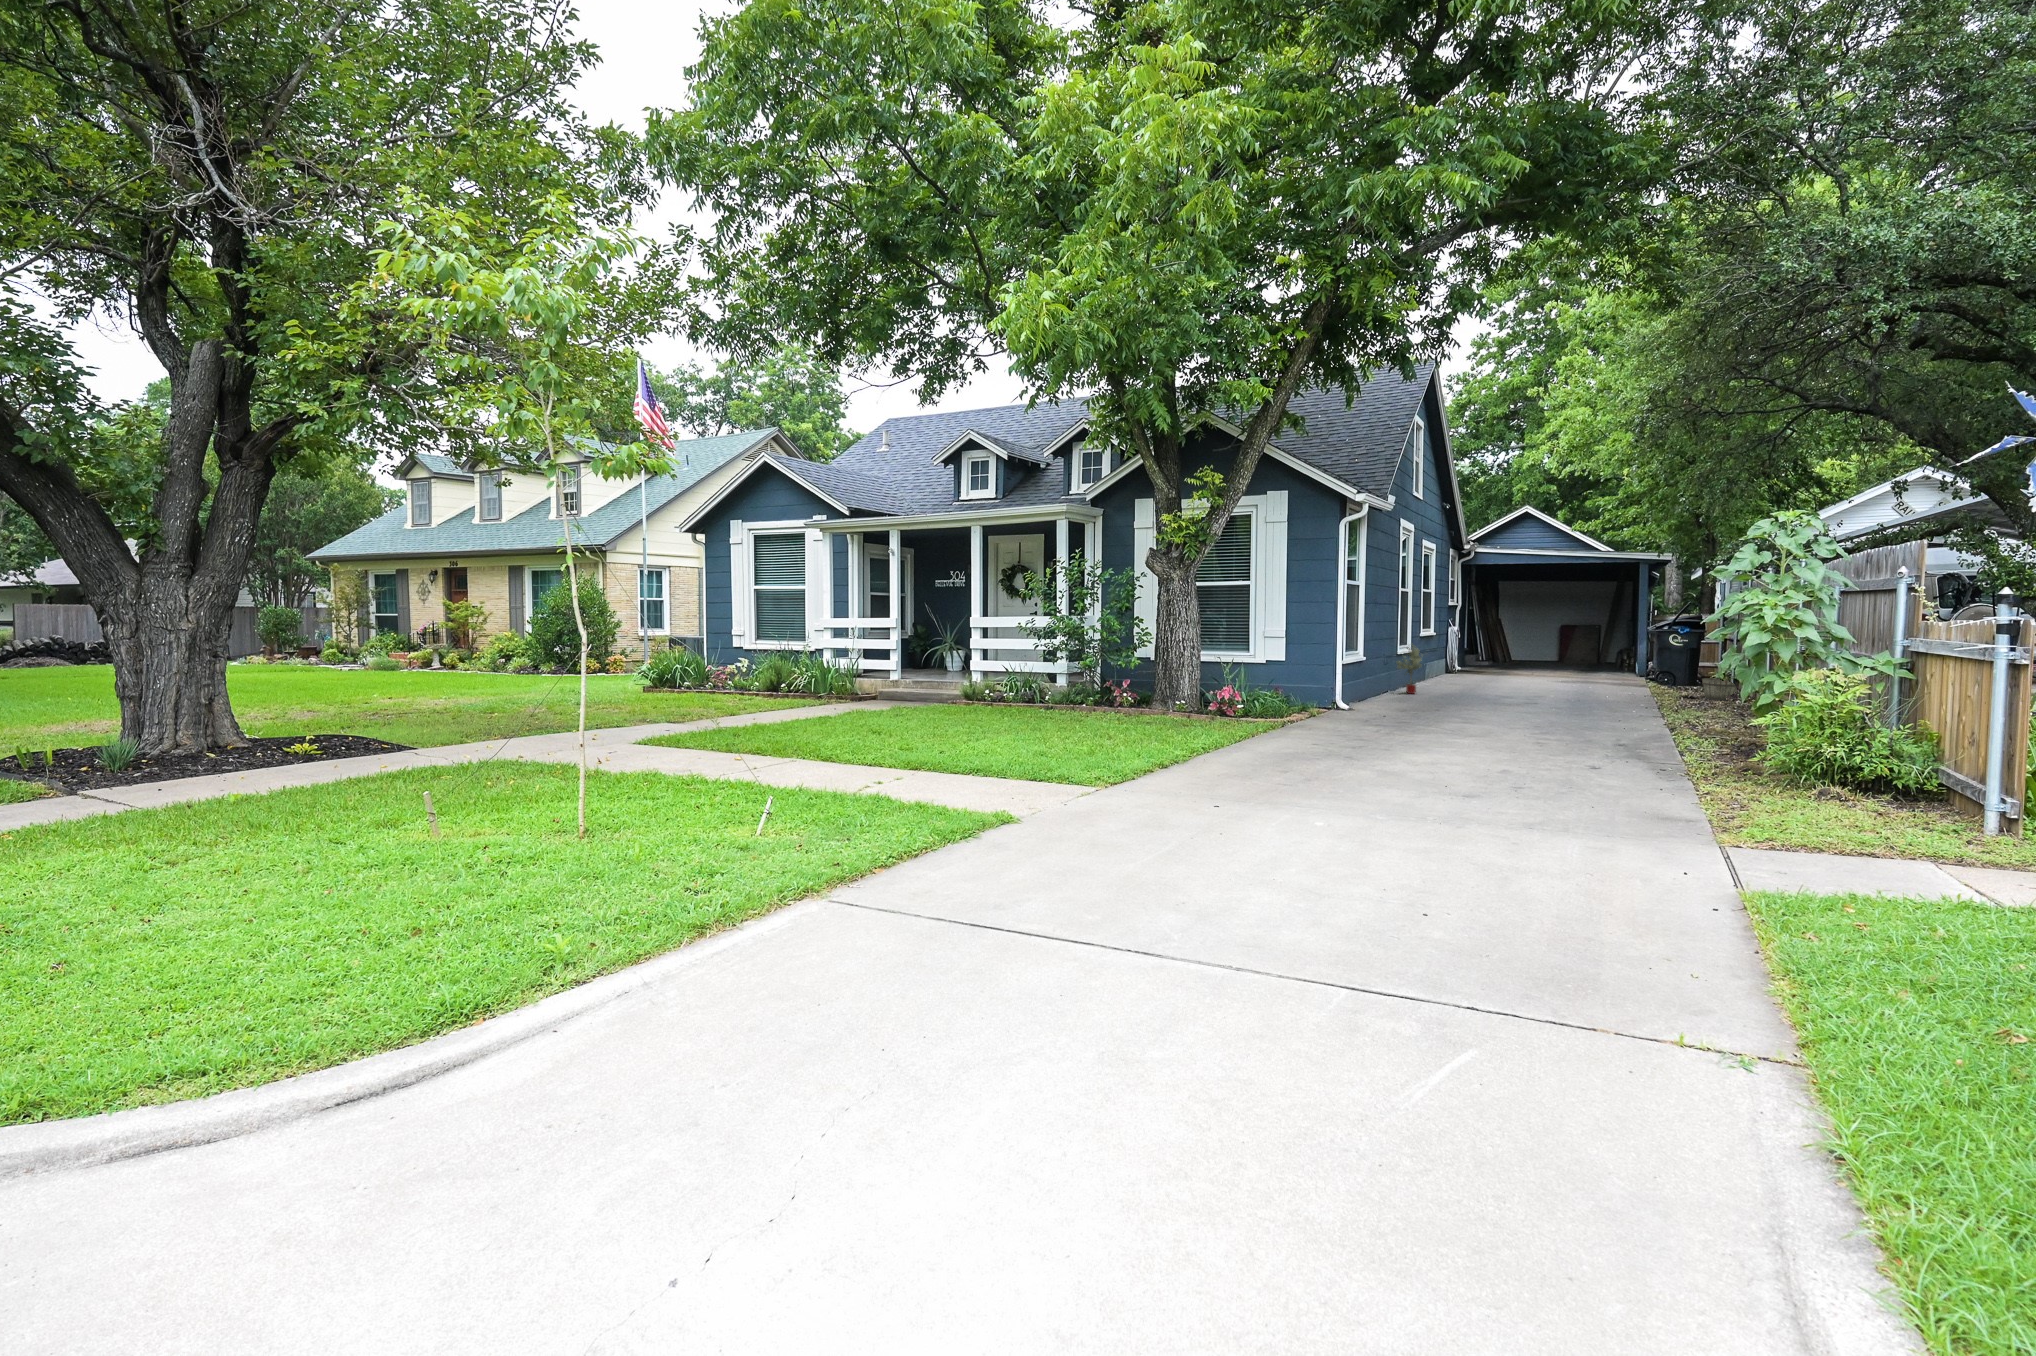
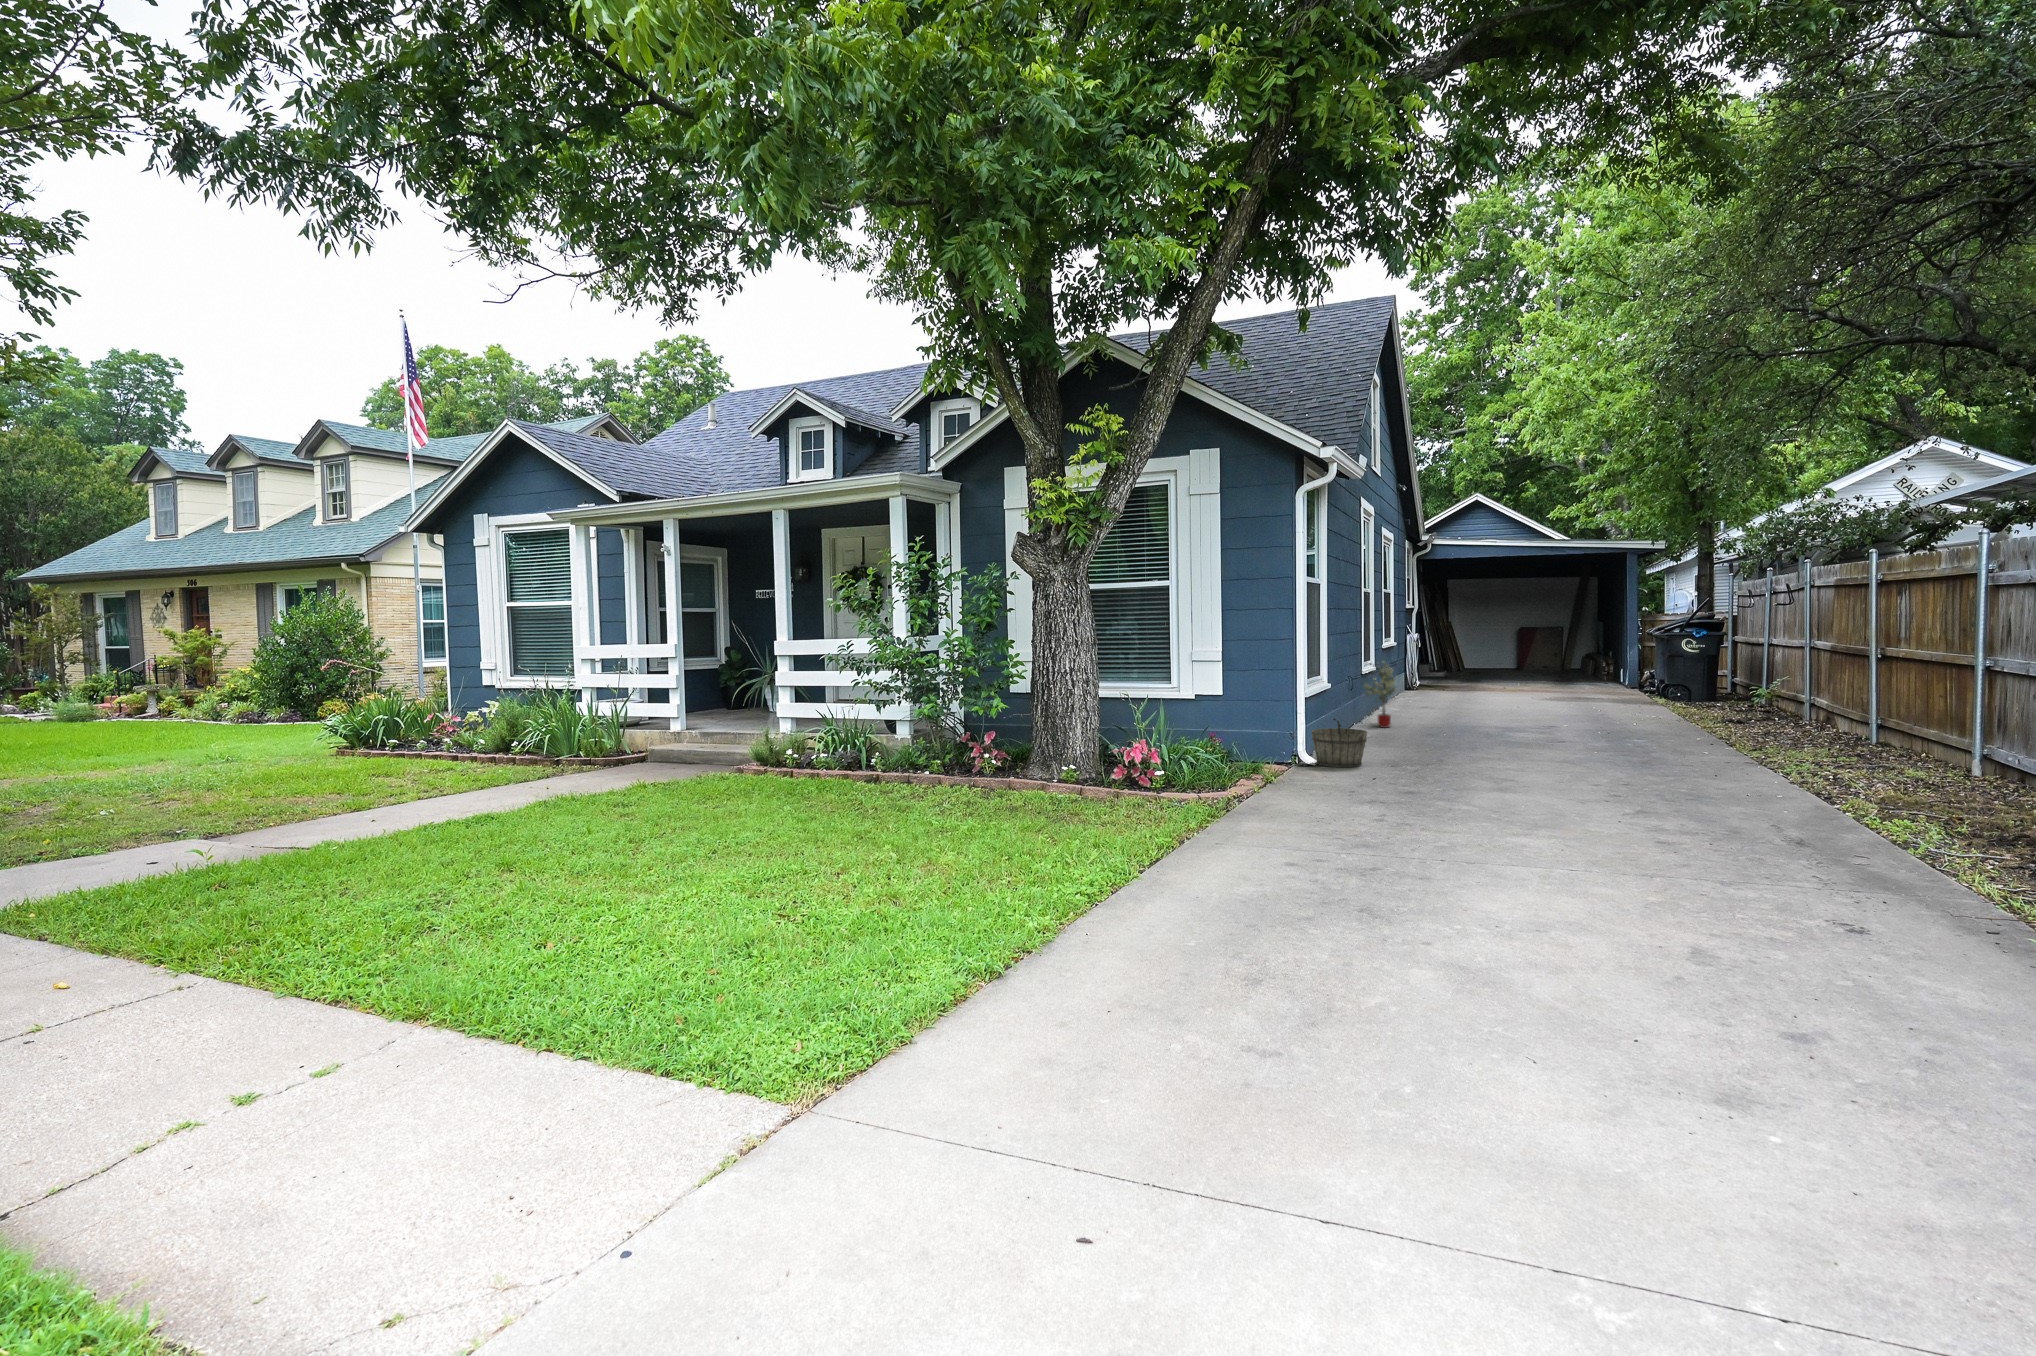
wooden bucket: present [1702,678,1737,701] -> present [1312,719,1367,767]

